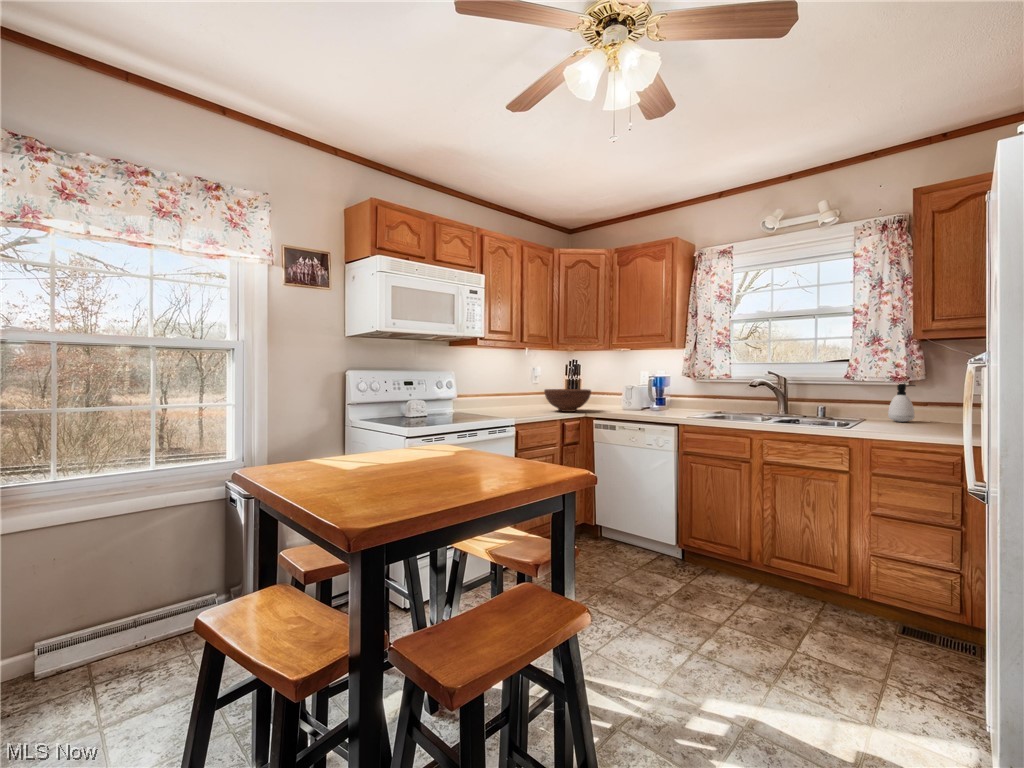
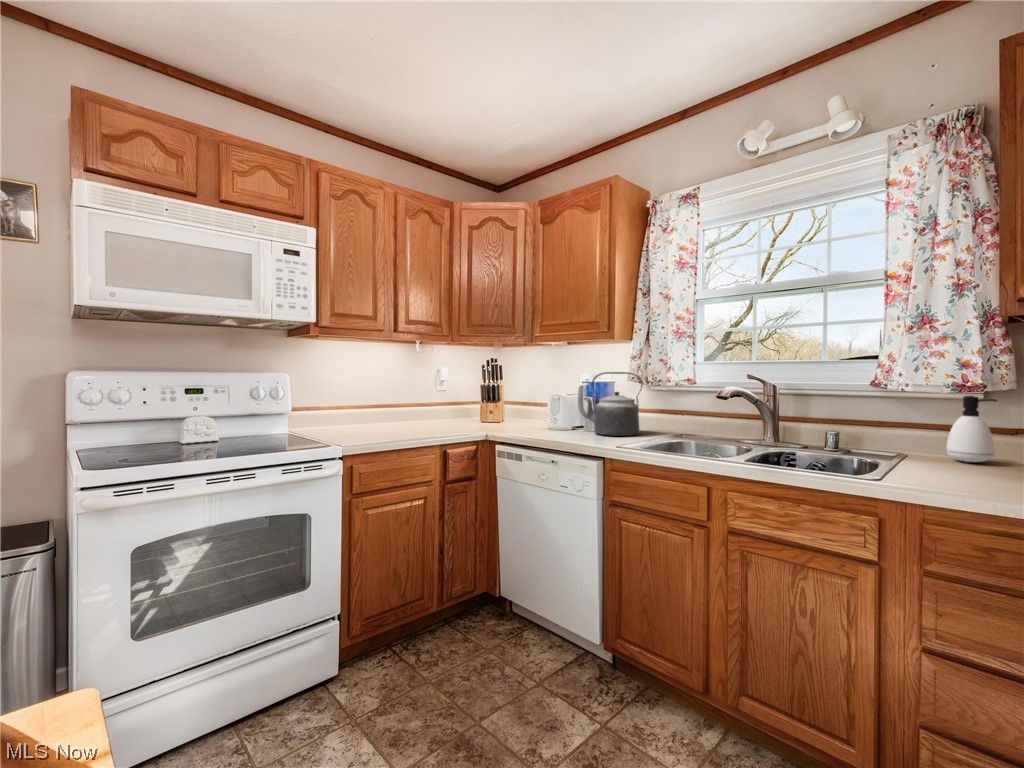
kettle: none [652,370,694,412] -> present [584,372,643,436]
fruit bowl: present [544,389,591,412] -> none [431,399,498,432]

